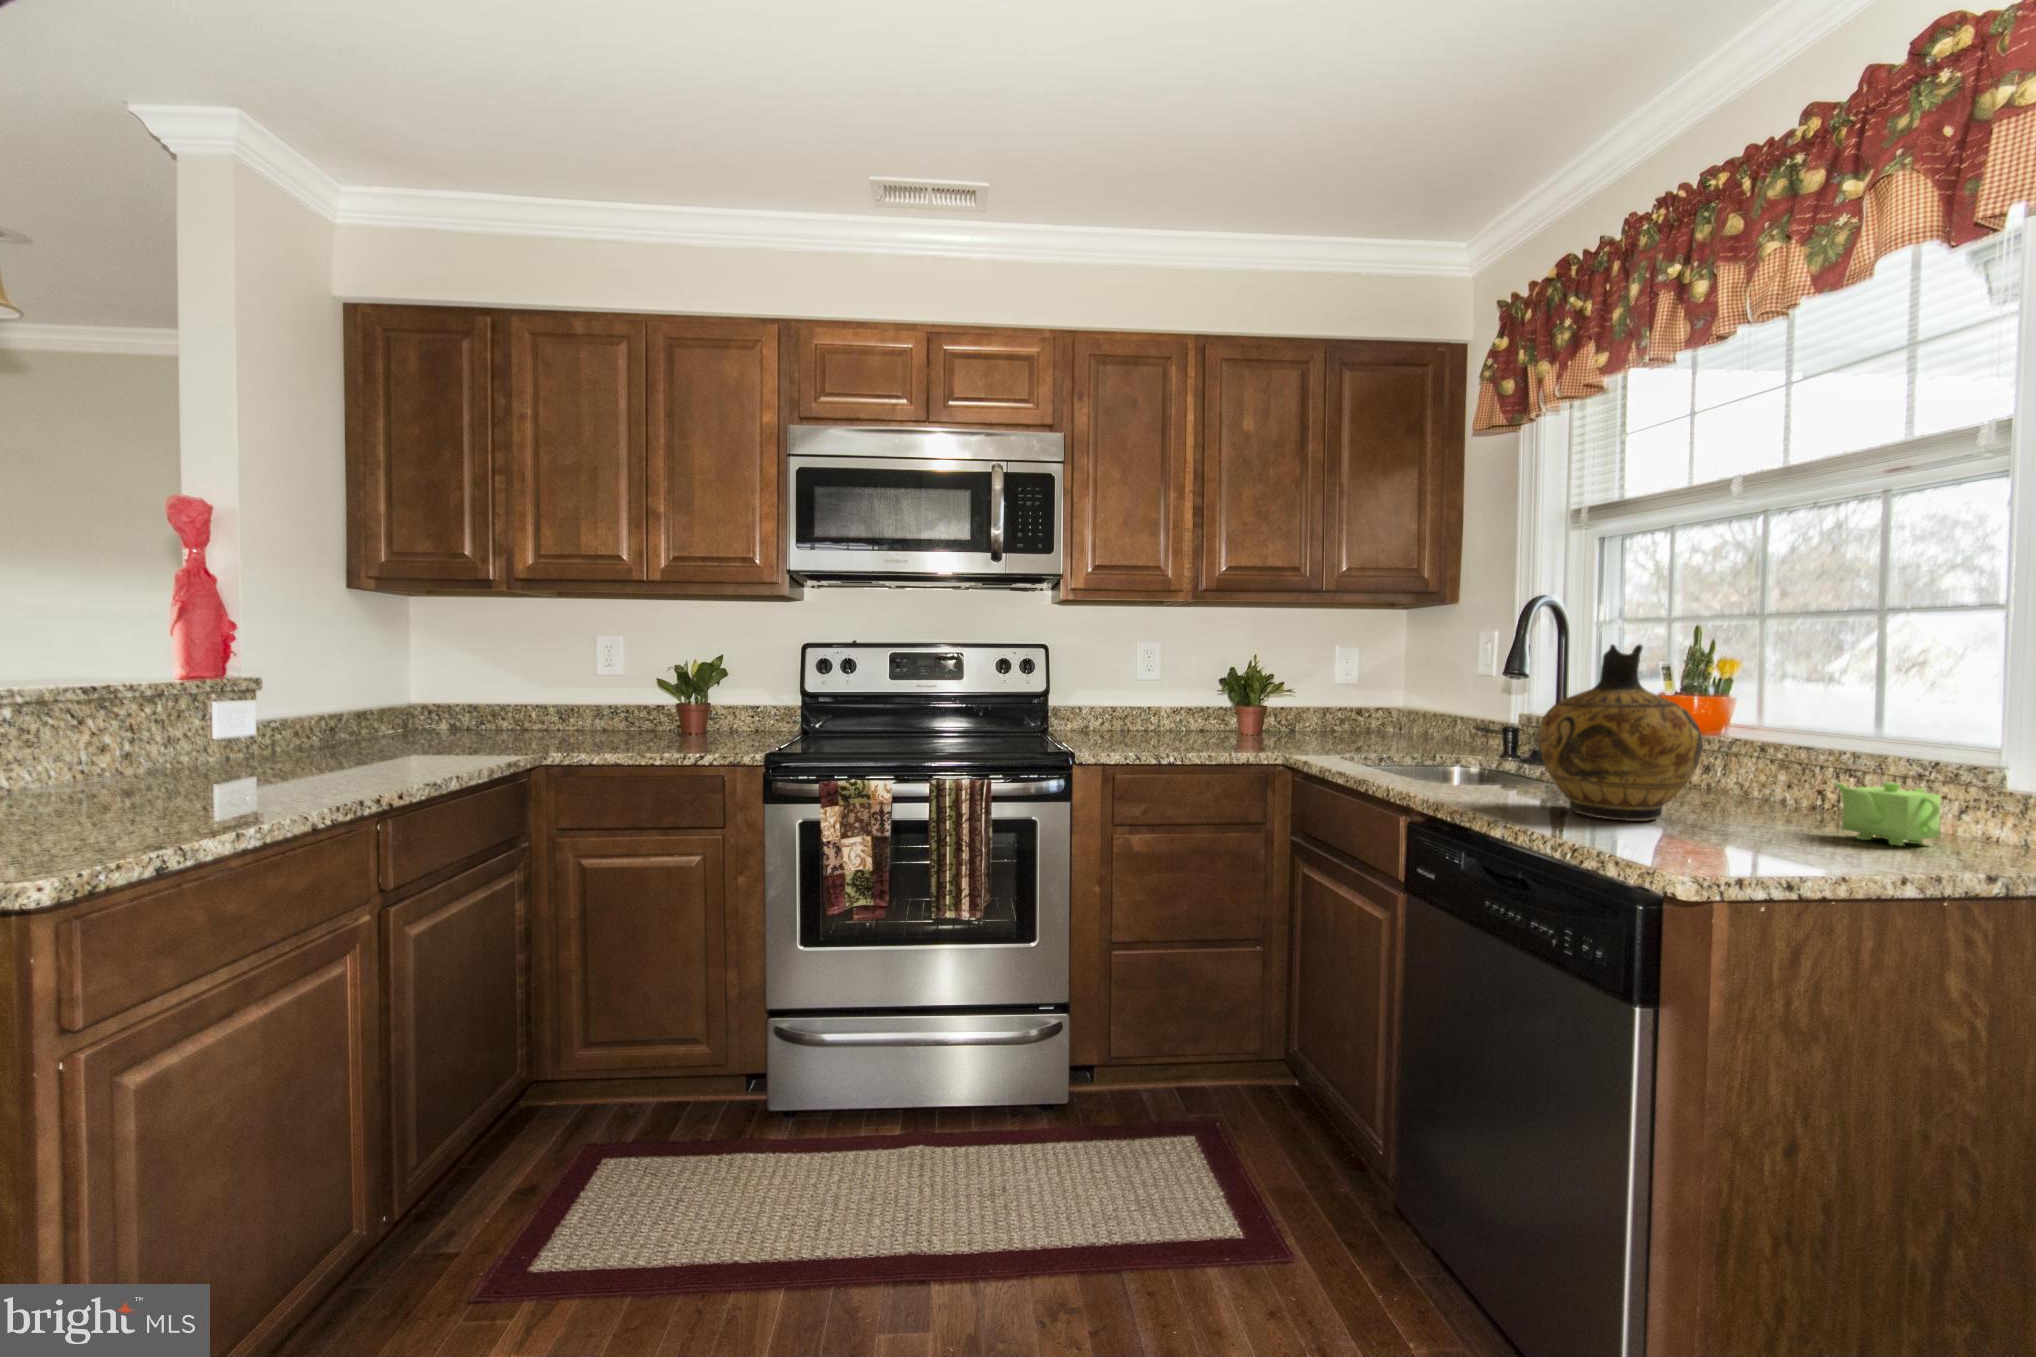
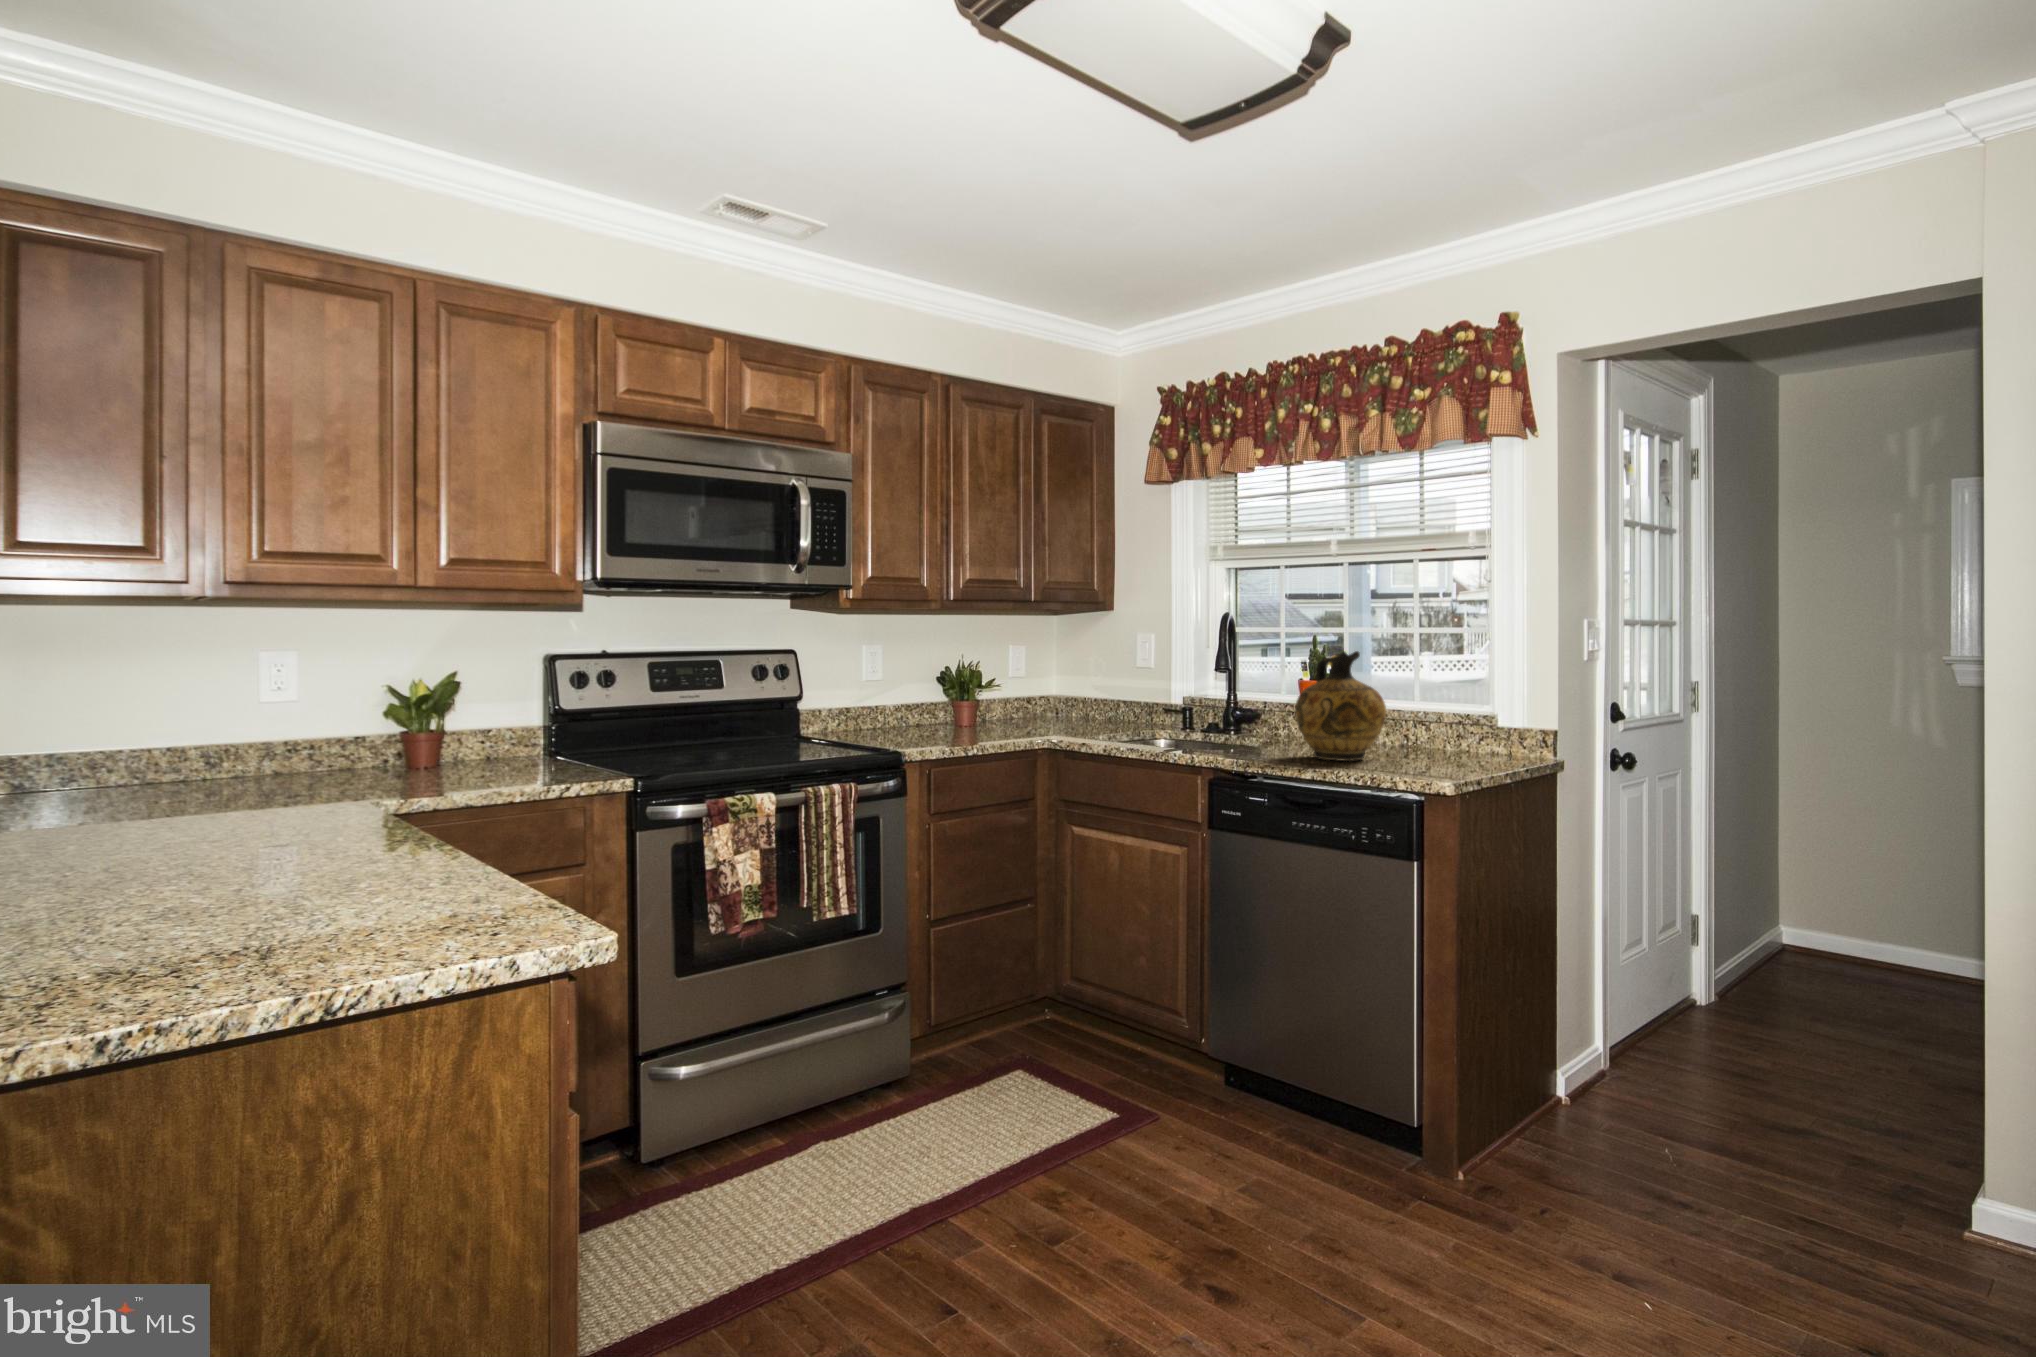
teapot: present [1834,783,1941,846] -> none [1437,726,1491,759]

